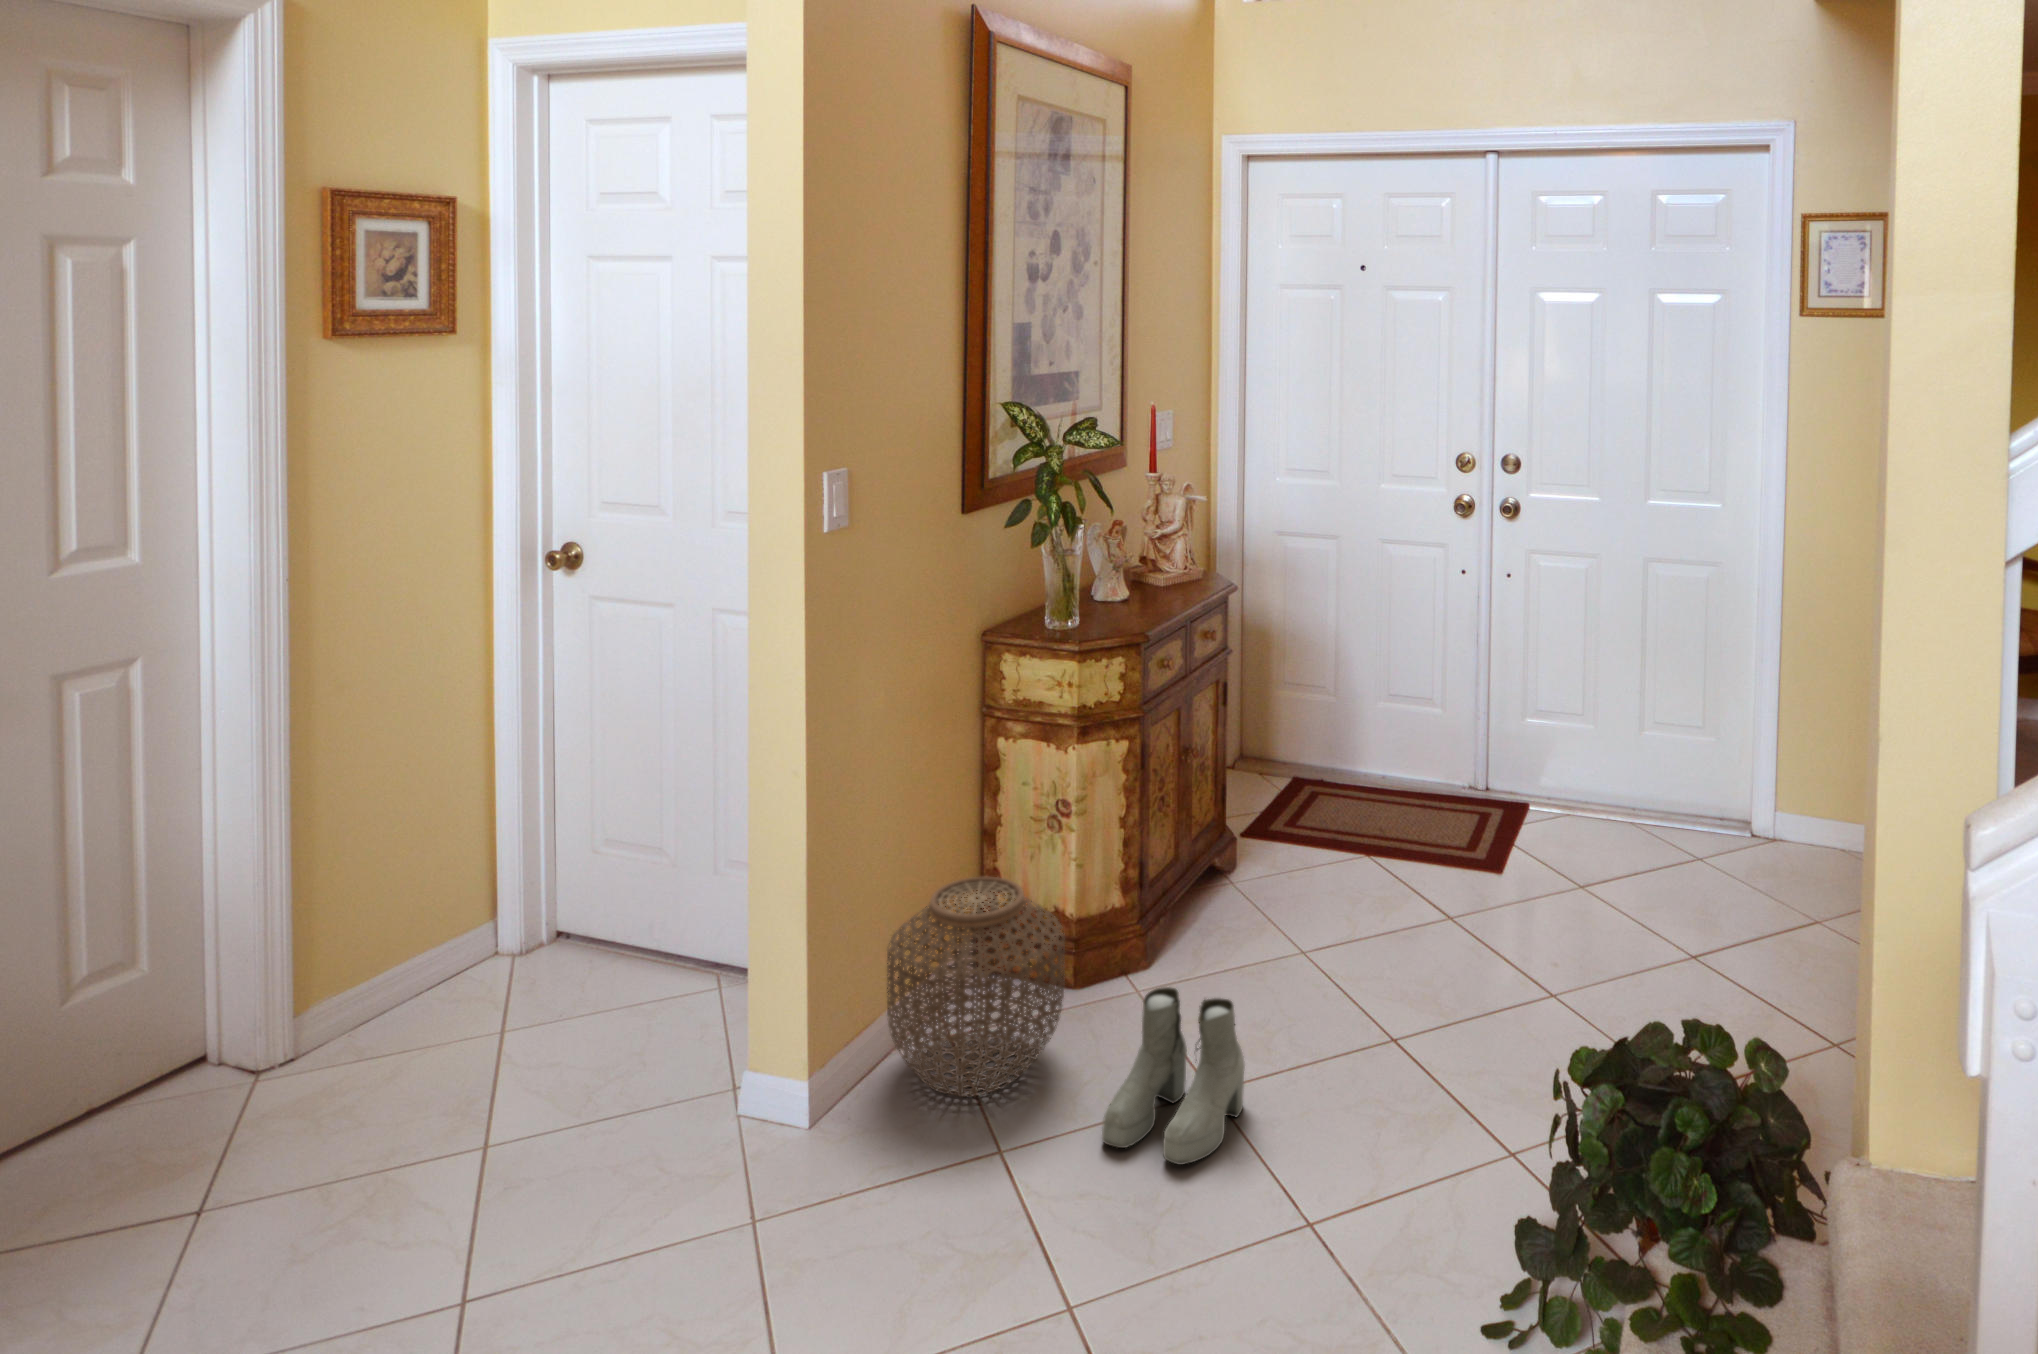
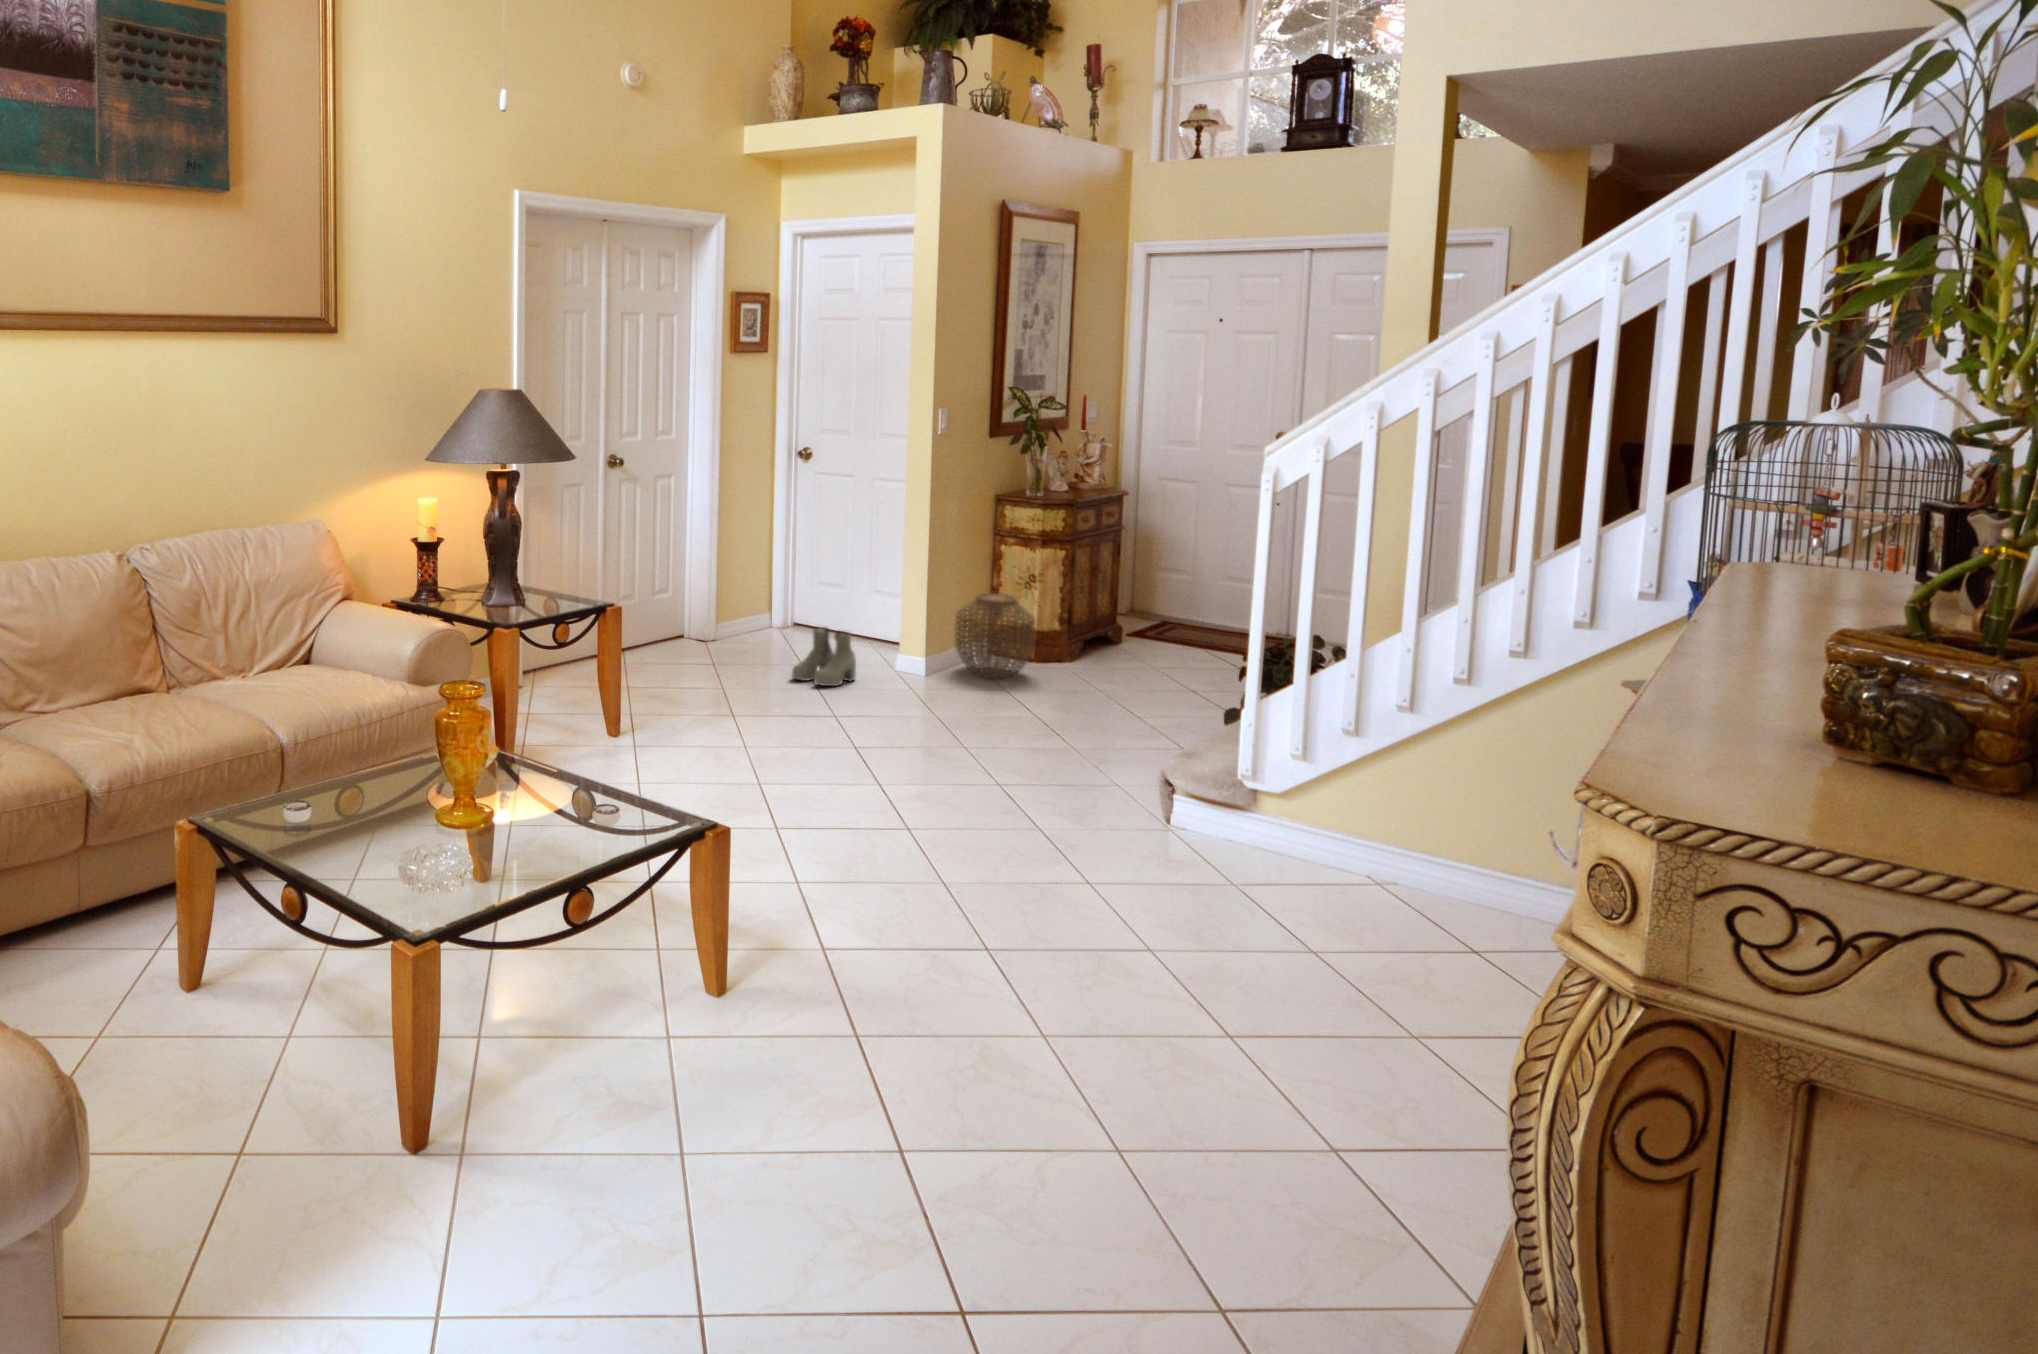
boots: present [1102,987,1245,1165] -> present [792,627,856,686]

